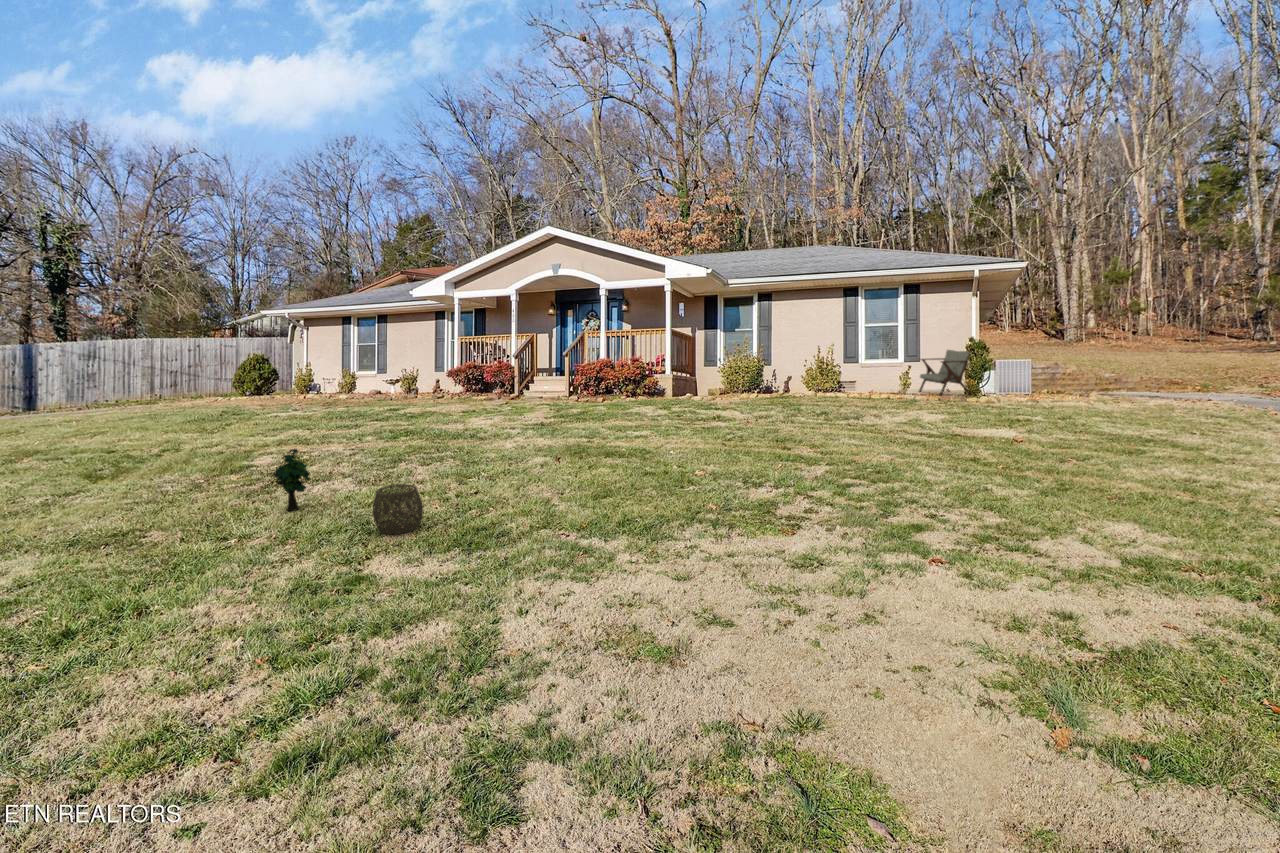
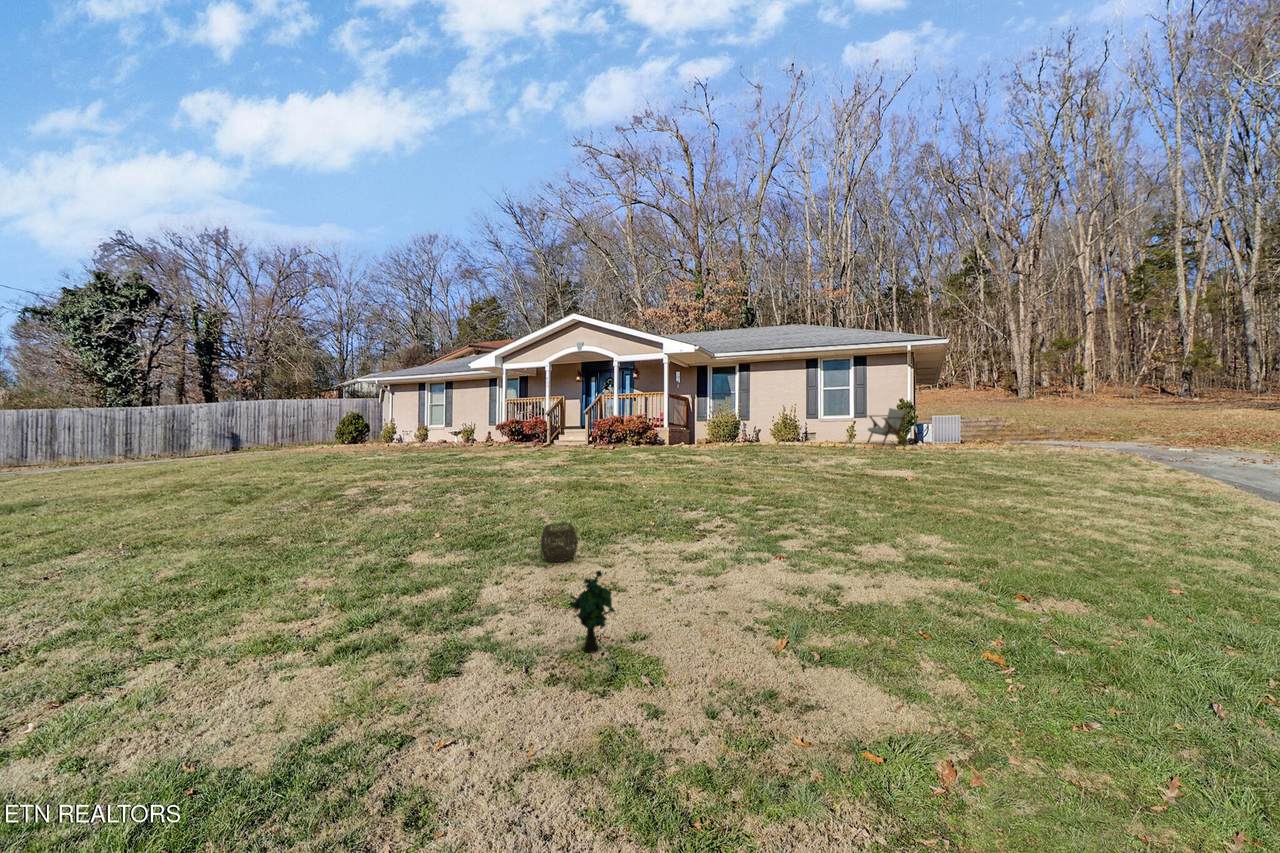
decorative plant: present [271,449,310,511] -> present [569,571,614,653]
woven basket: present [372,484,423,534] -> present [541,523,578,562]

